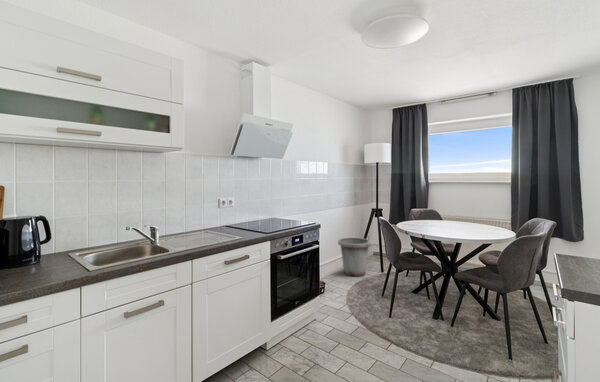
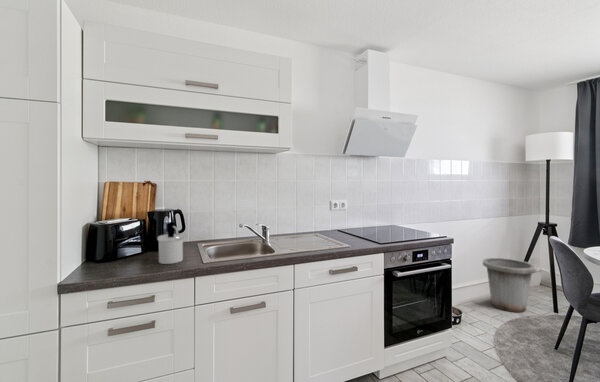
soap dispenser: none [22,230,60,279] -> present [158,222,184,264]

